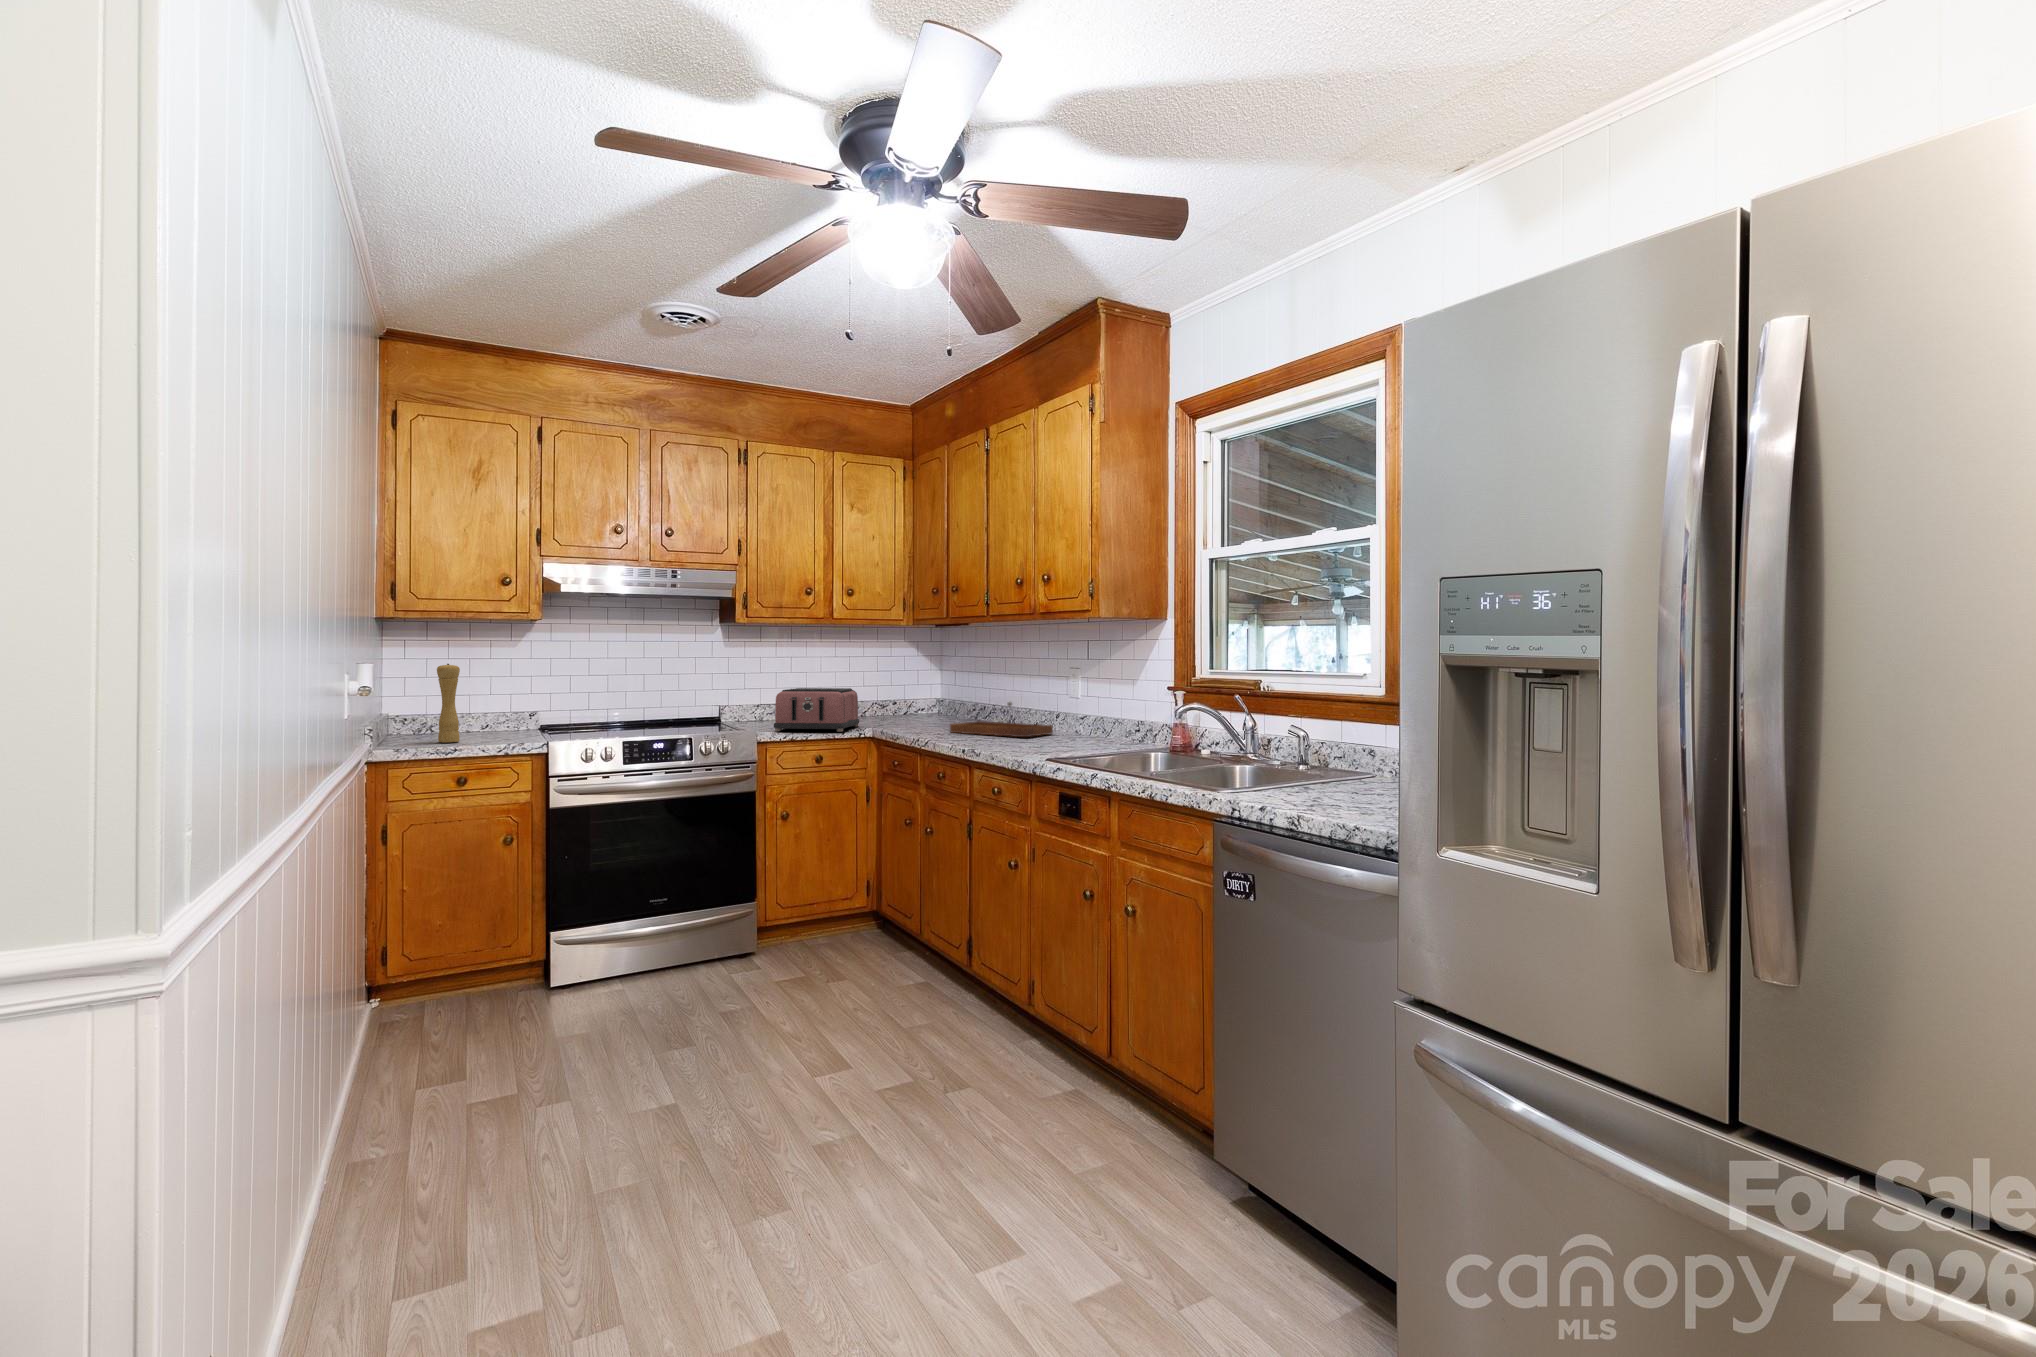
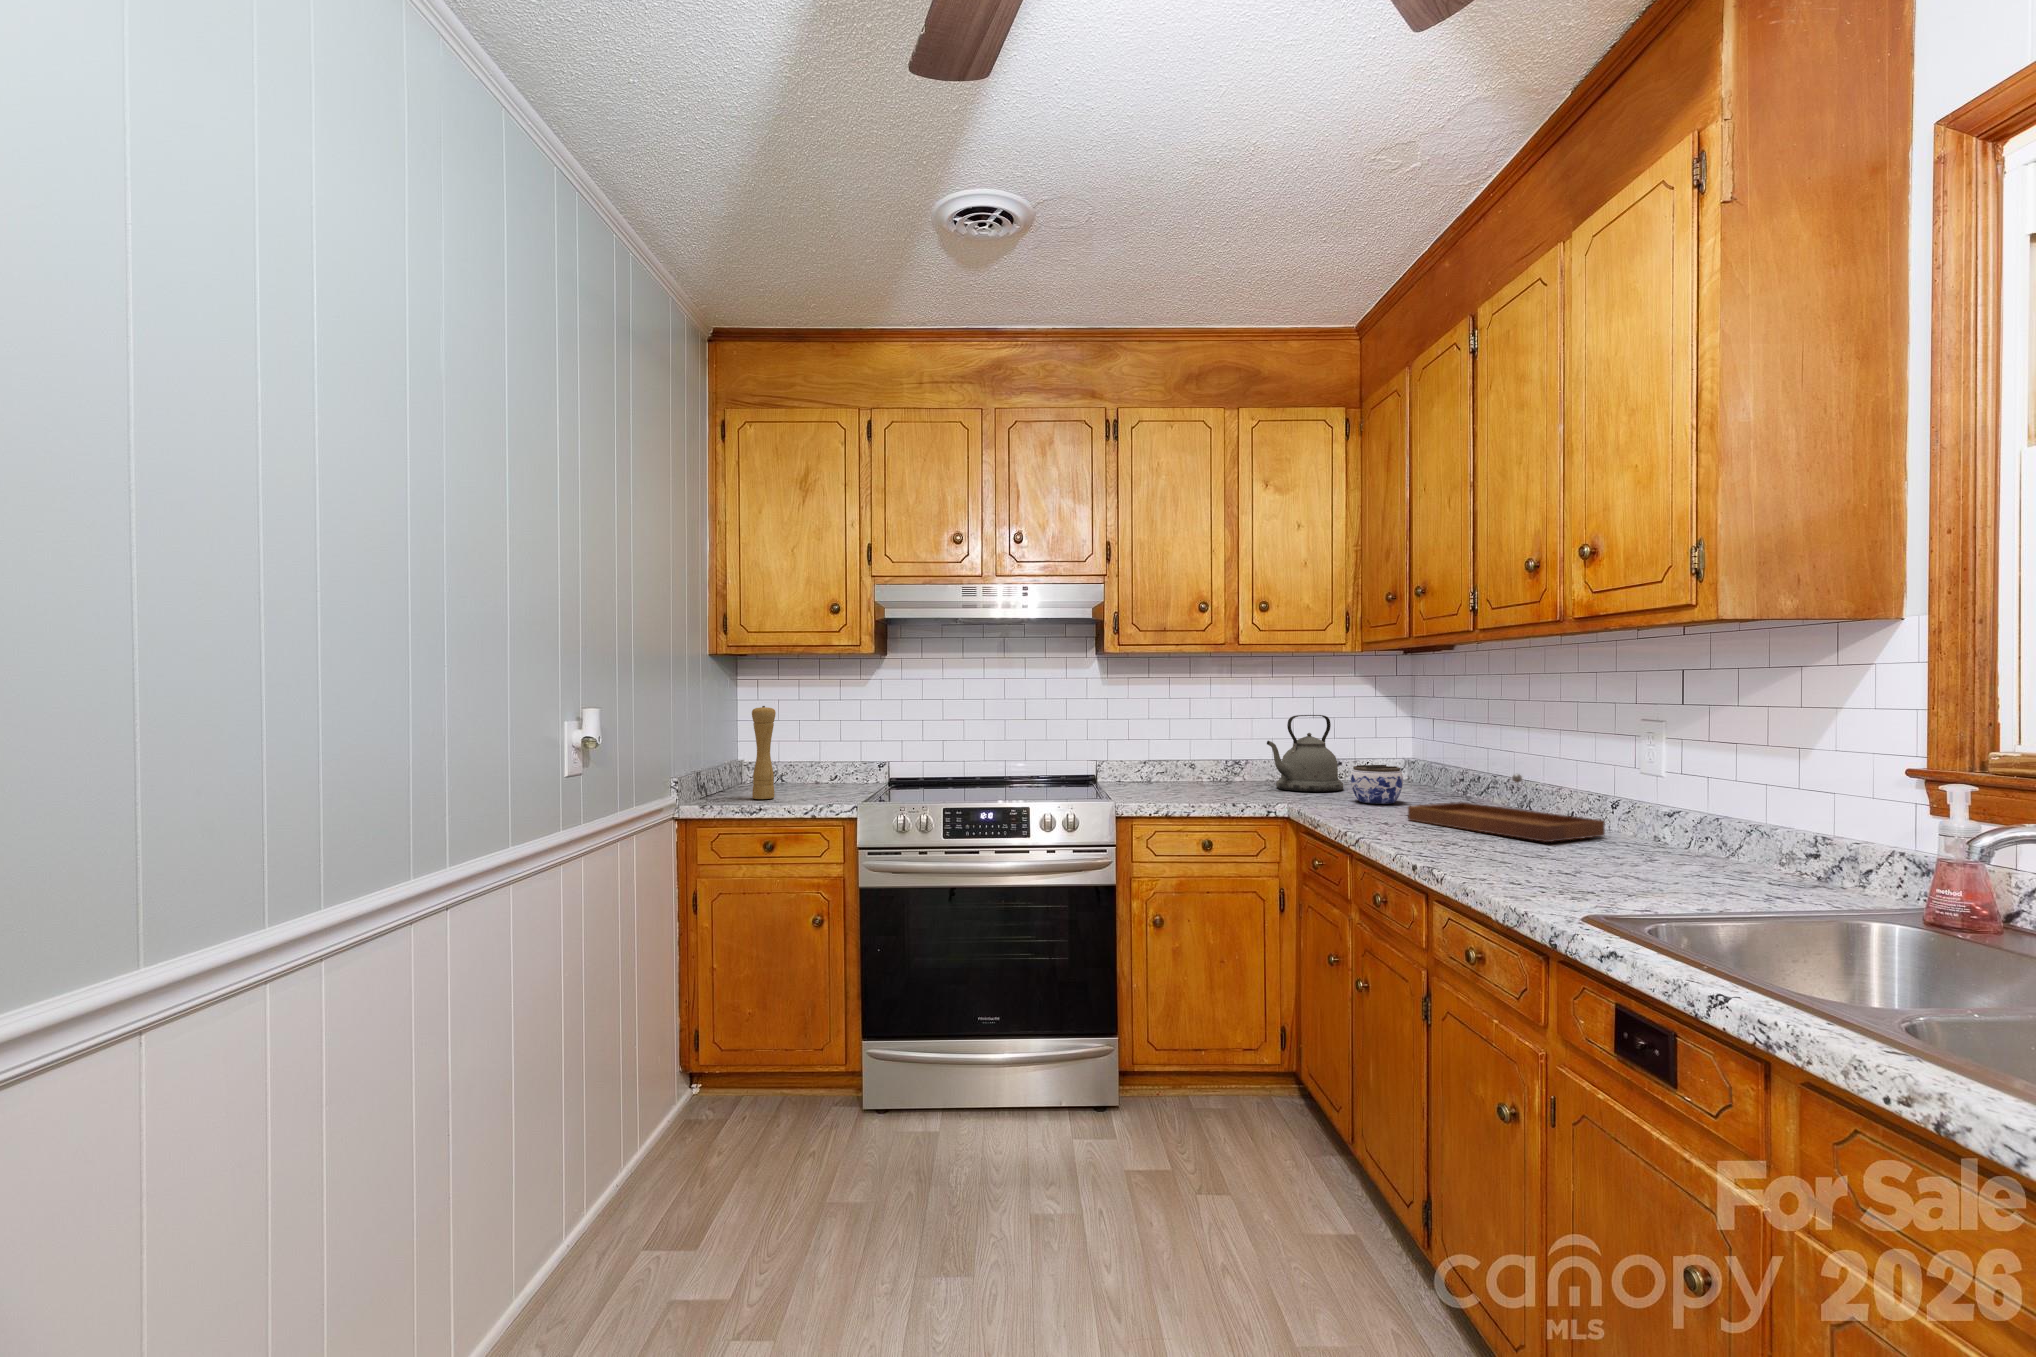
kettle: none [853,670,902,722] -> present [1267,715,1343,791]
toaster: present [774,688,859,732] -> none [1141,740,1271,808]
jar: none [911,701,943,726] -> present [1350,765,1403,804]

